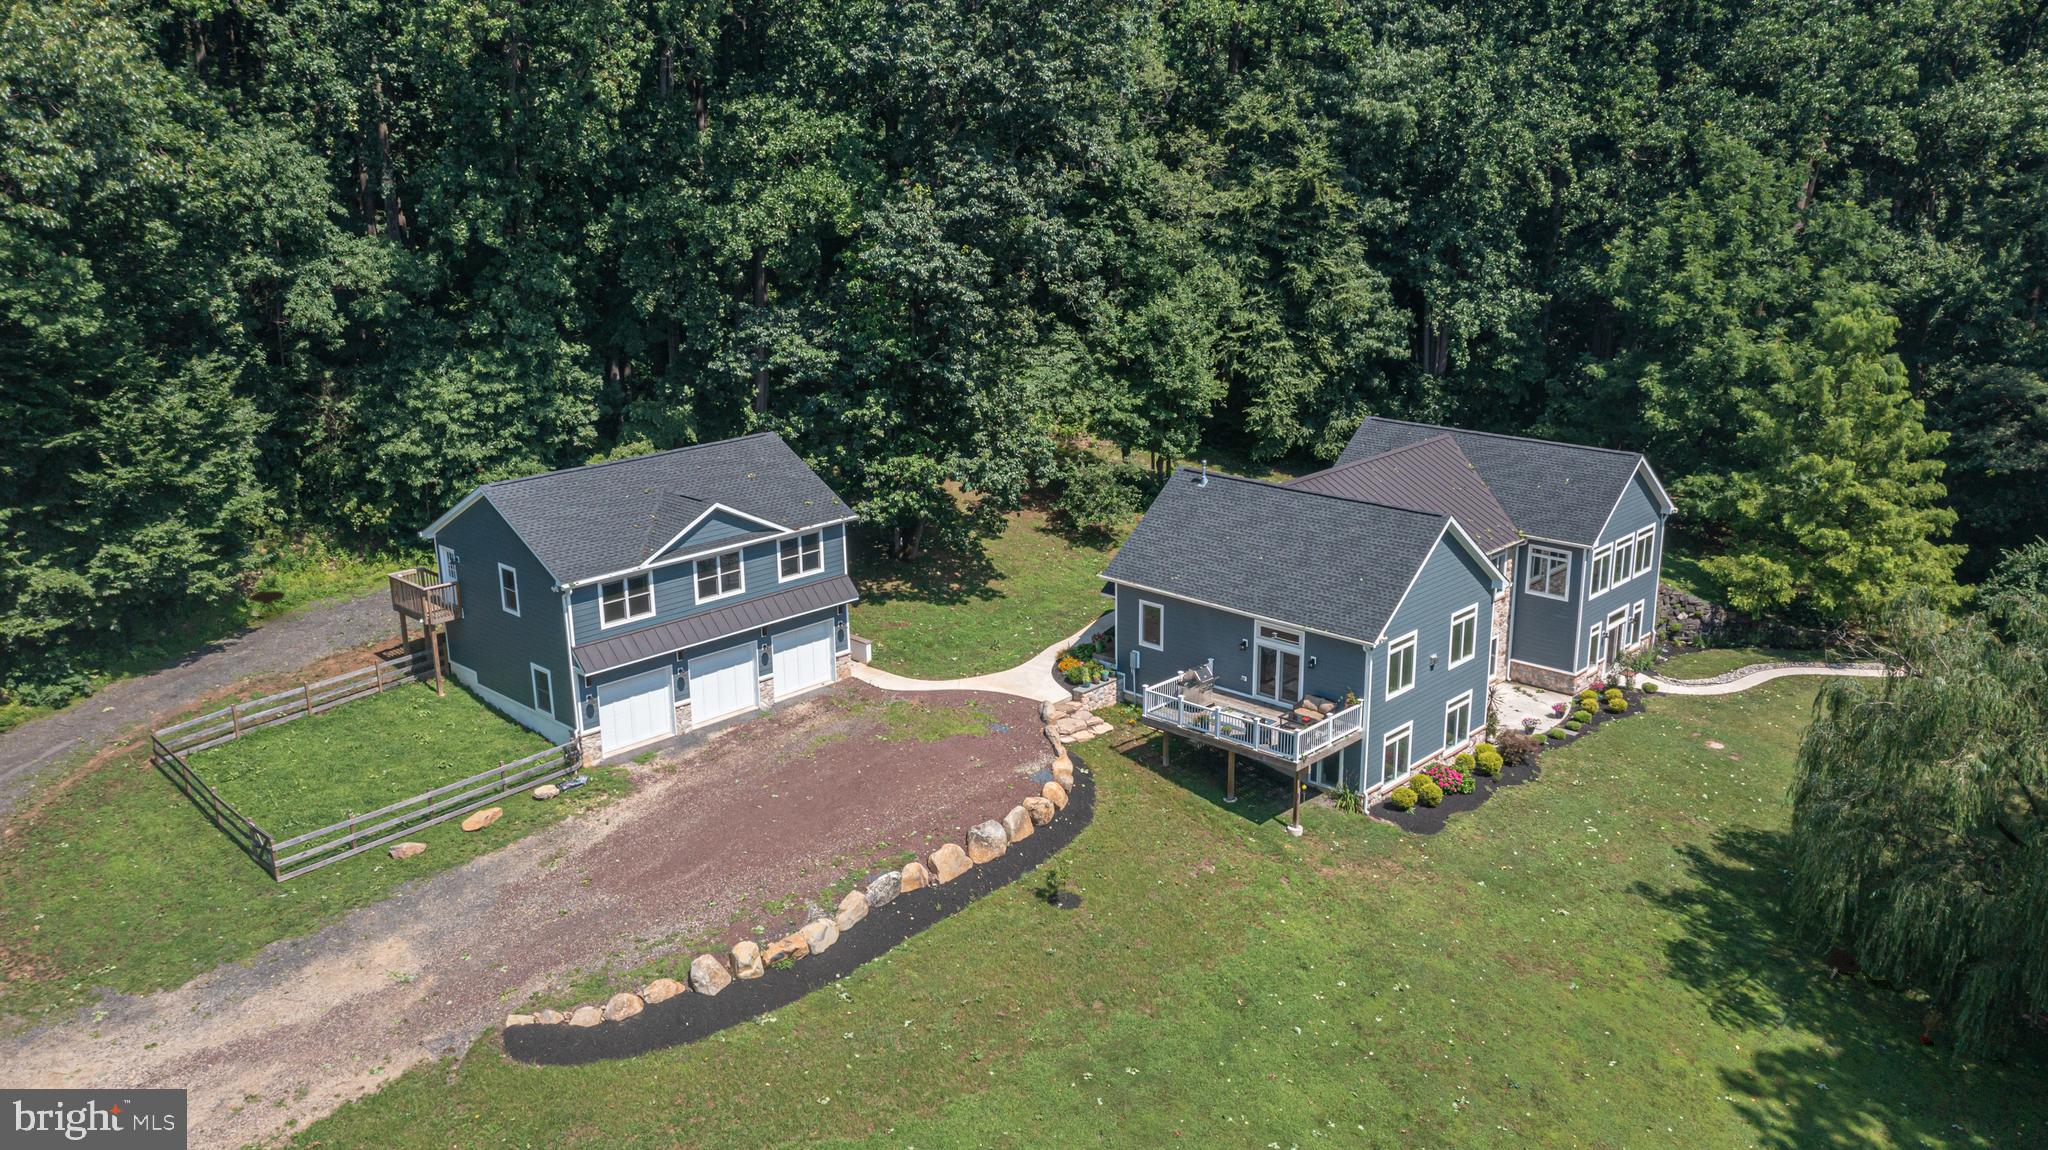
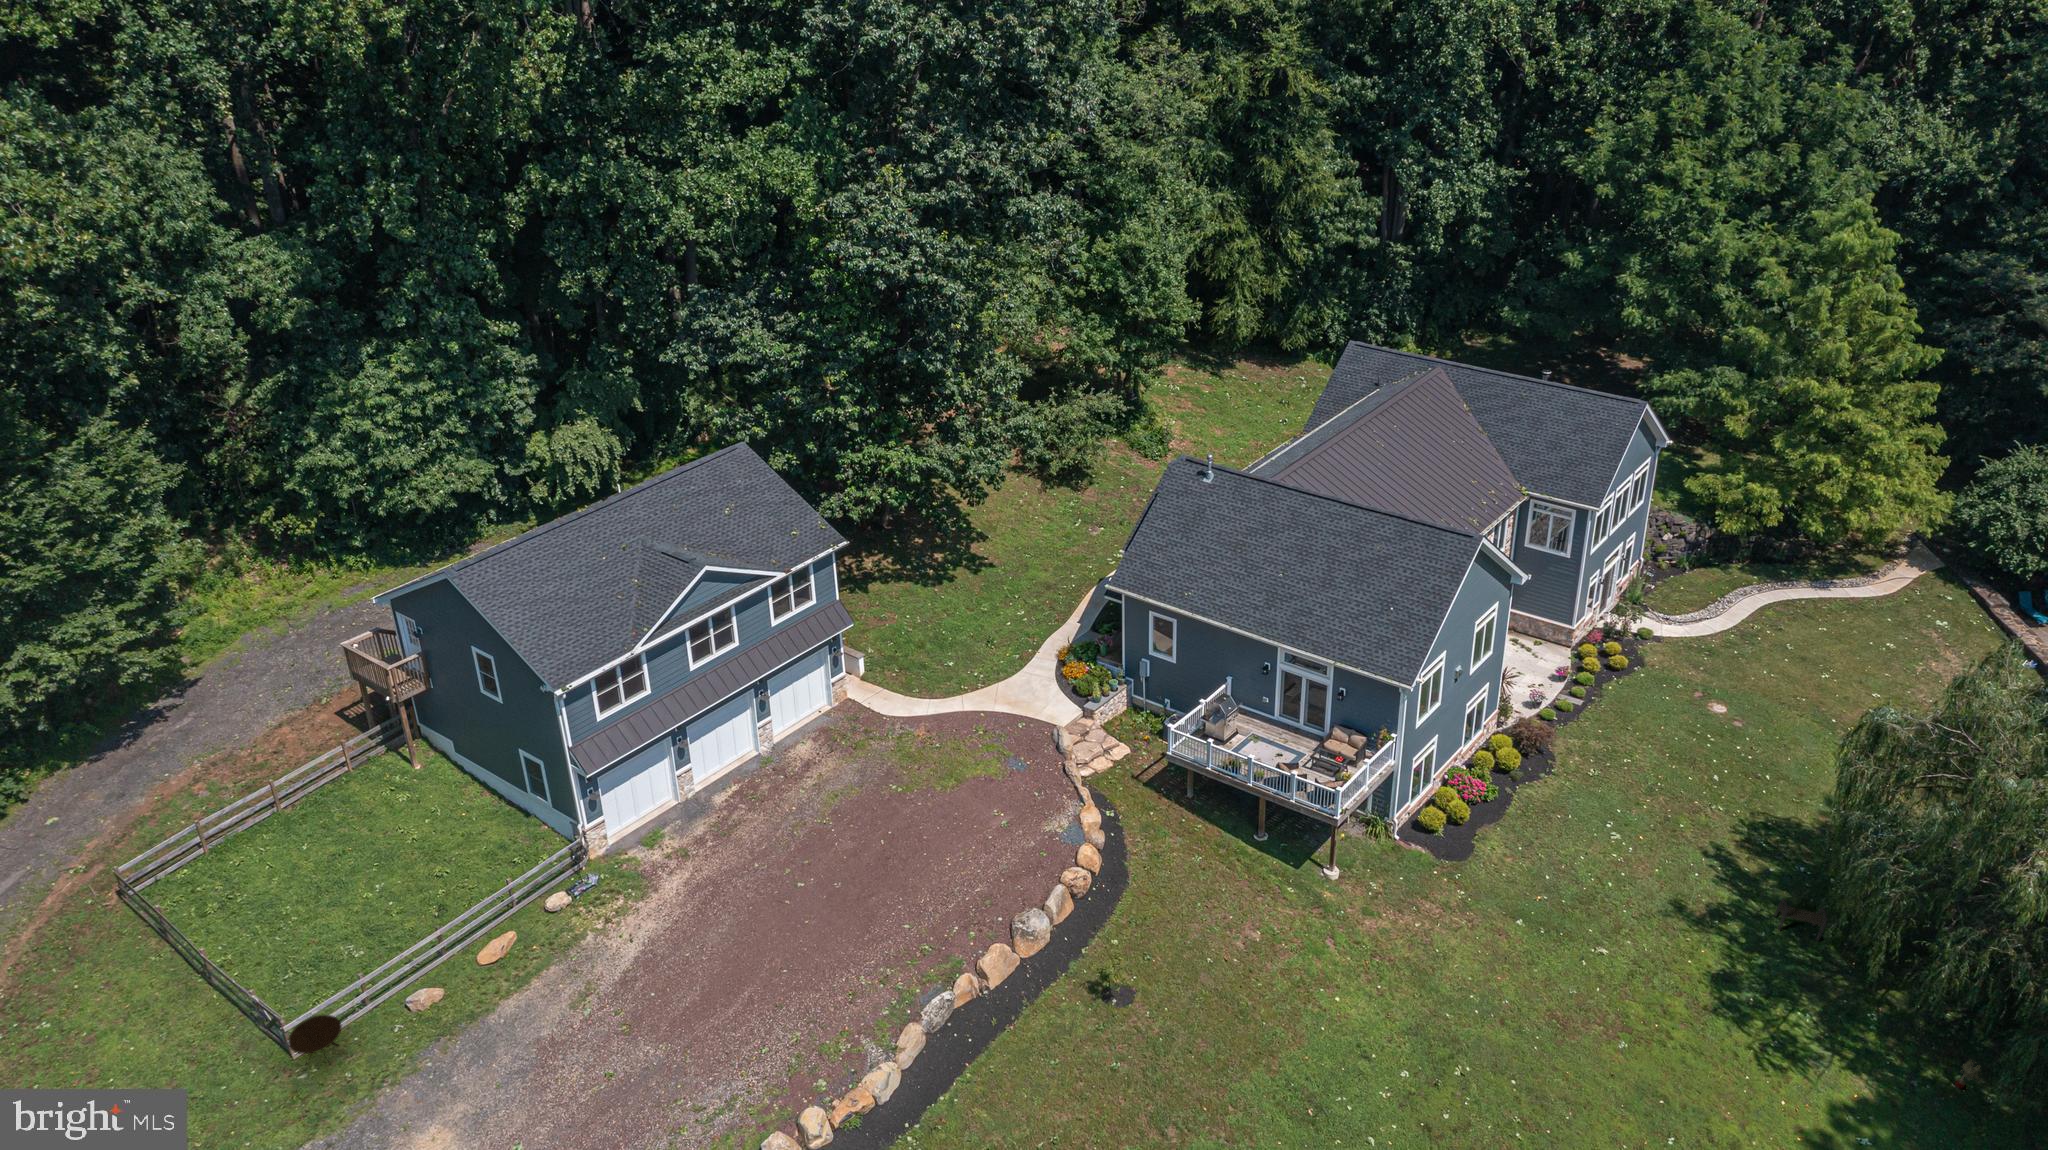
round table: present [250,591,285,614] -> present [288,1015,342,1064]
bench: none [1747,878,1799,922] -> present [1774,898,1828,941]
lounge chair: present [1826,948,1861,978] -> none [1850,979,1902,1013]

